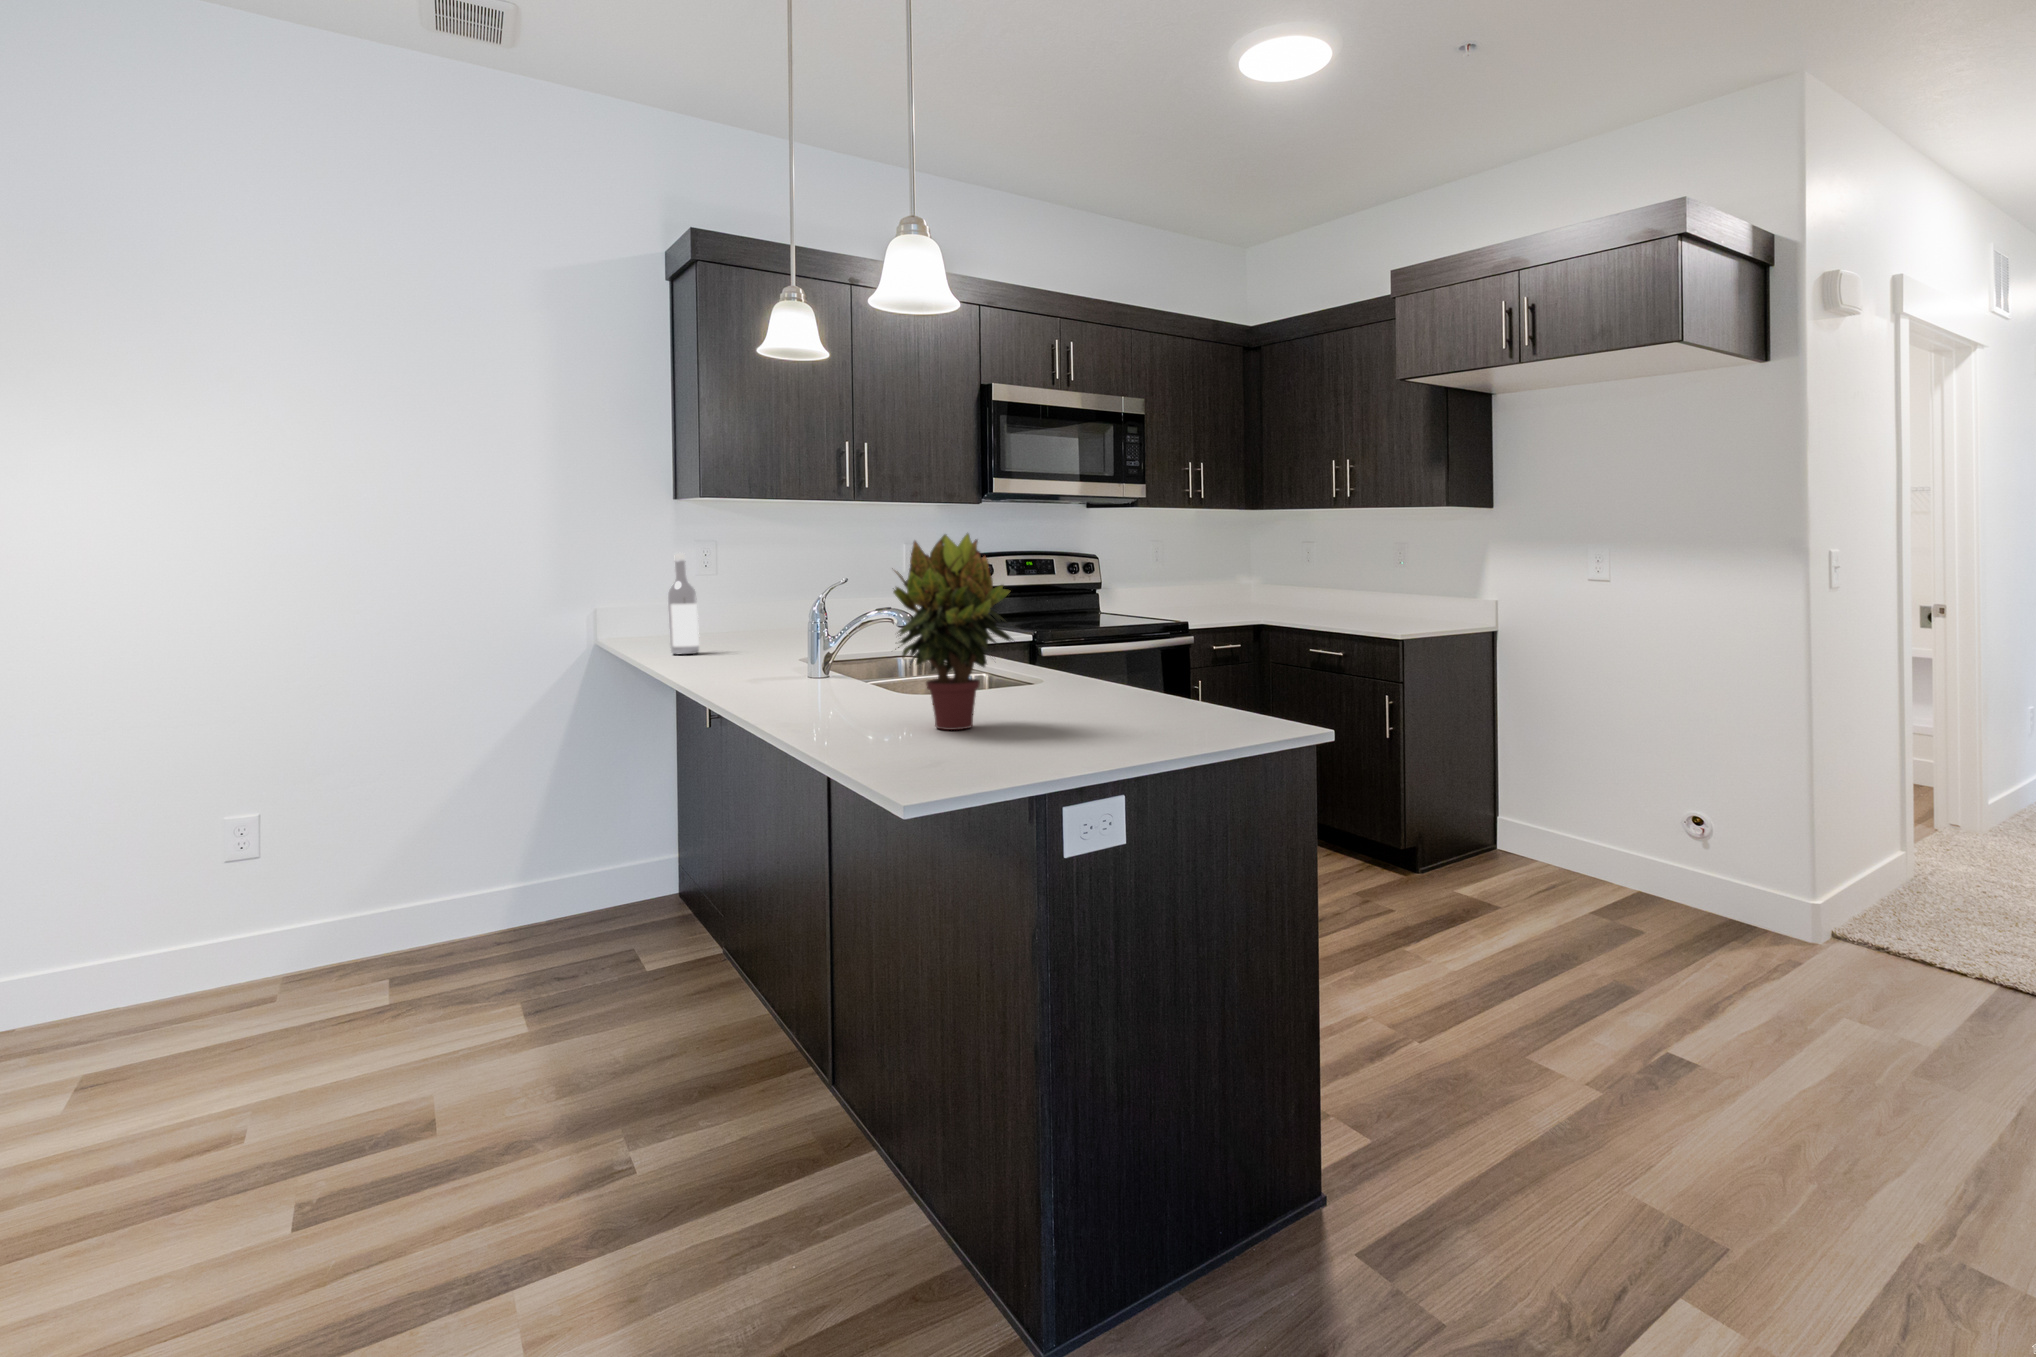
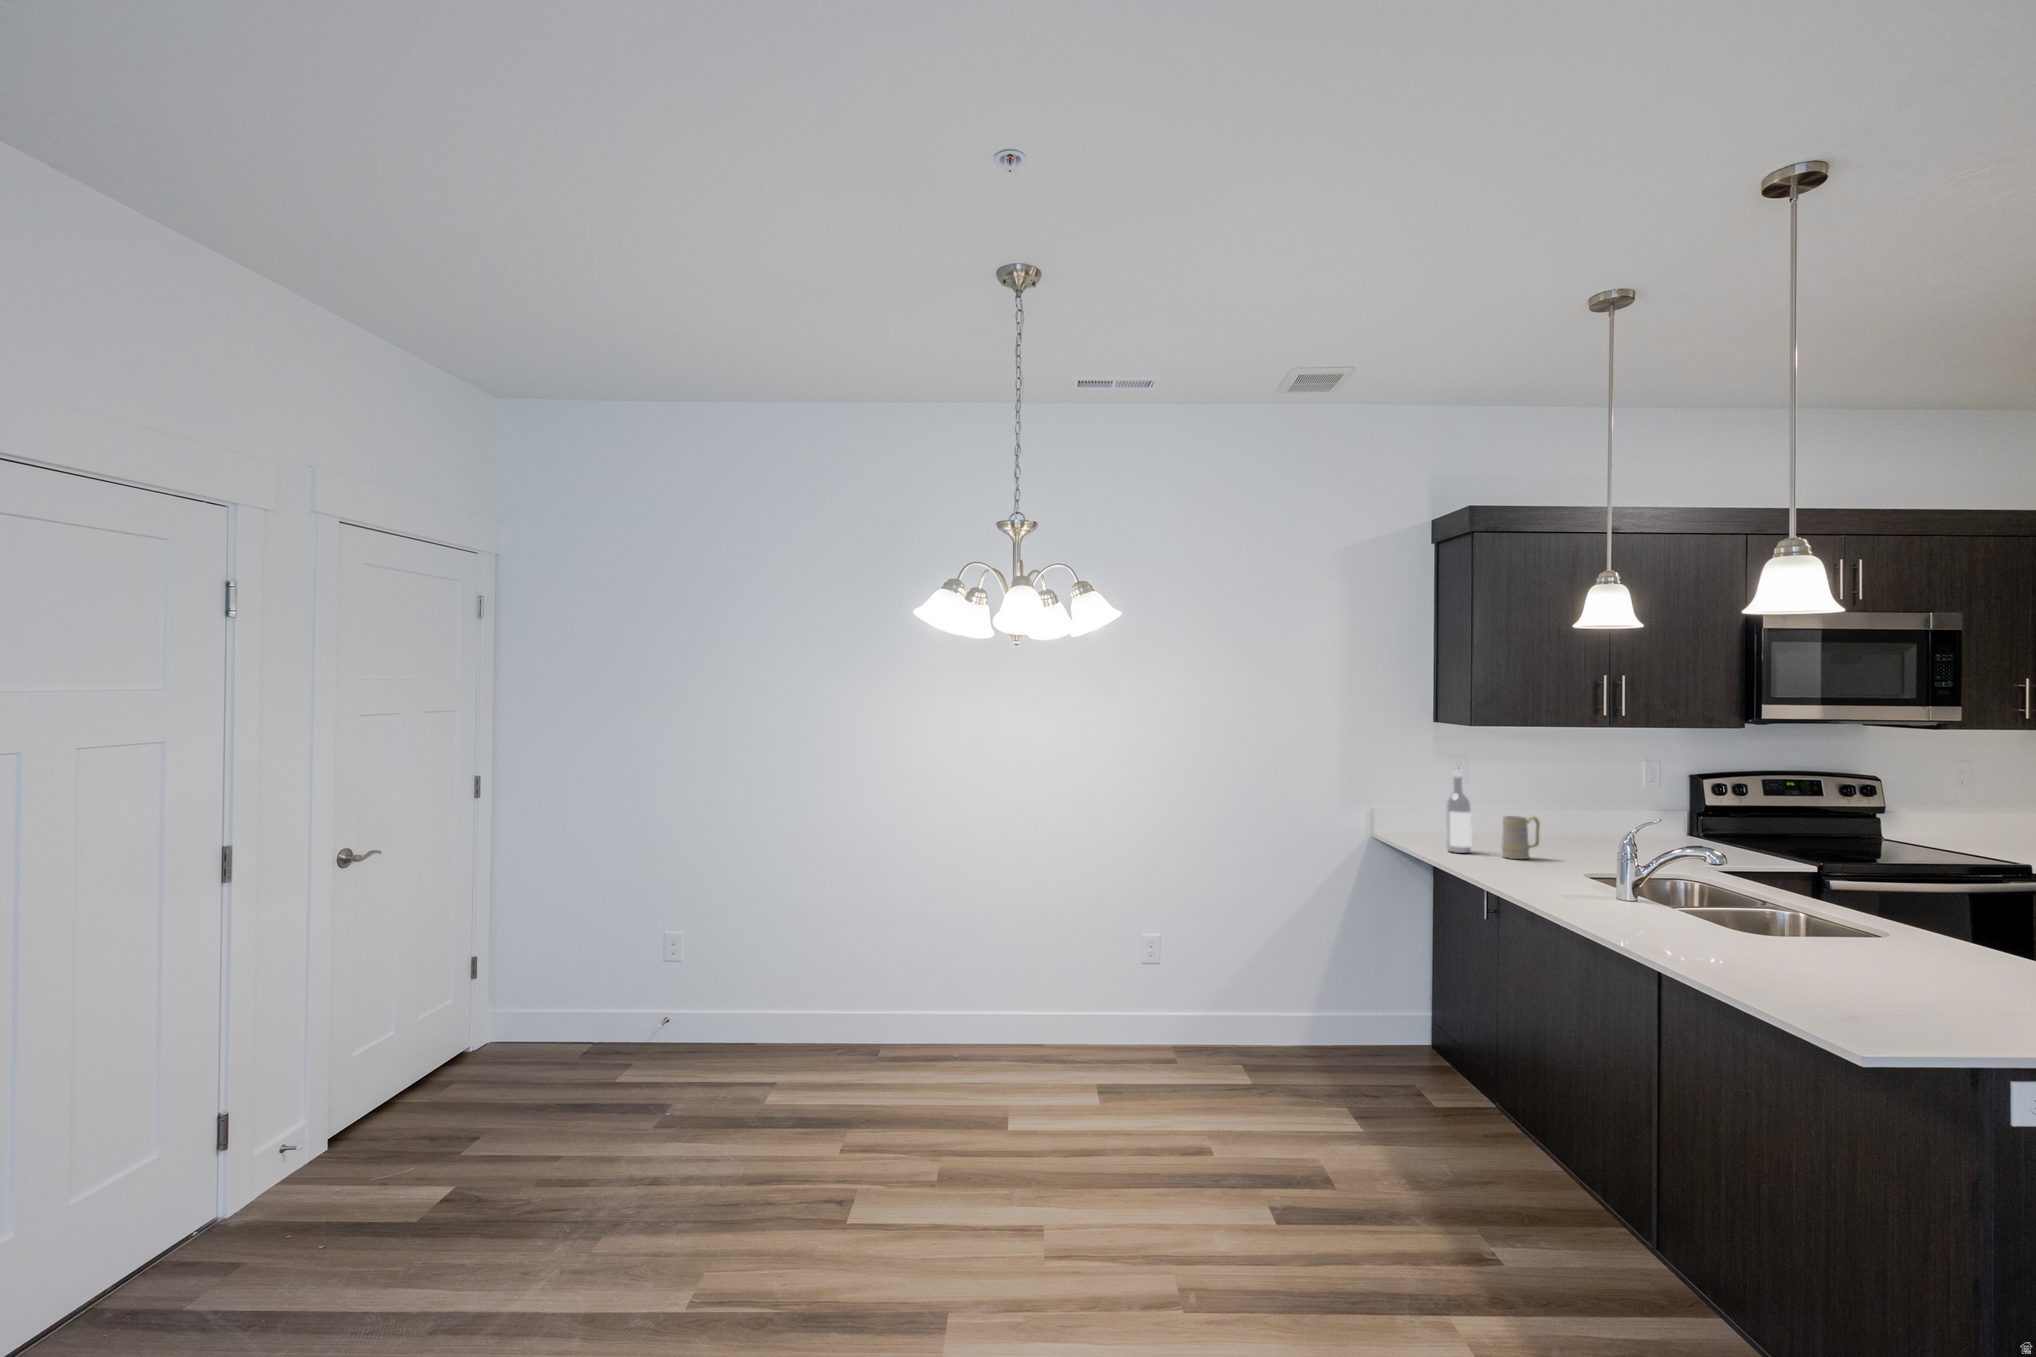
potted plant: present [894,534,1013,730] -> none [1757,811,1911,993]
mug: none [731,603,772,655] -> present [1502,816,1540,859]

